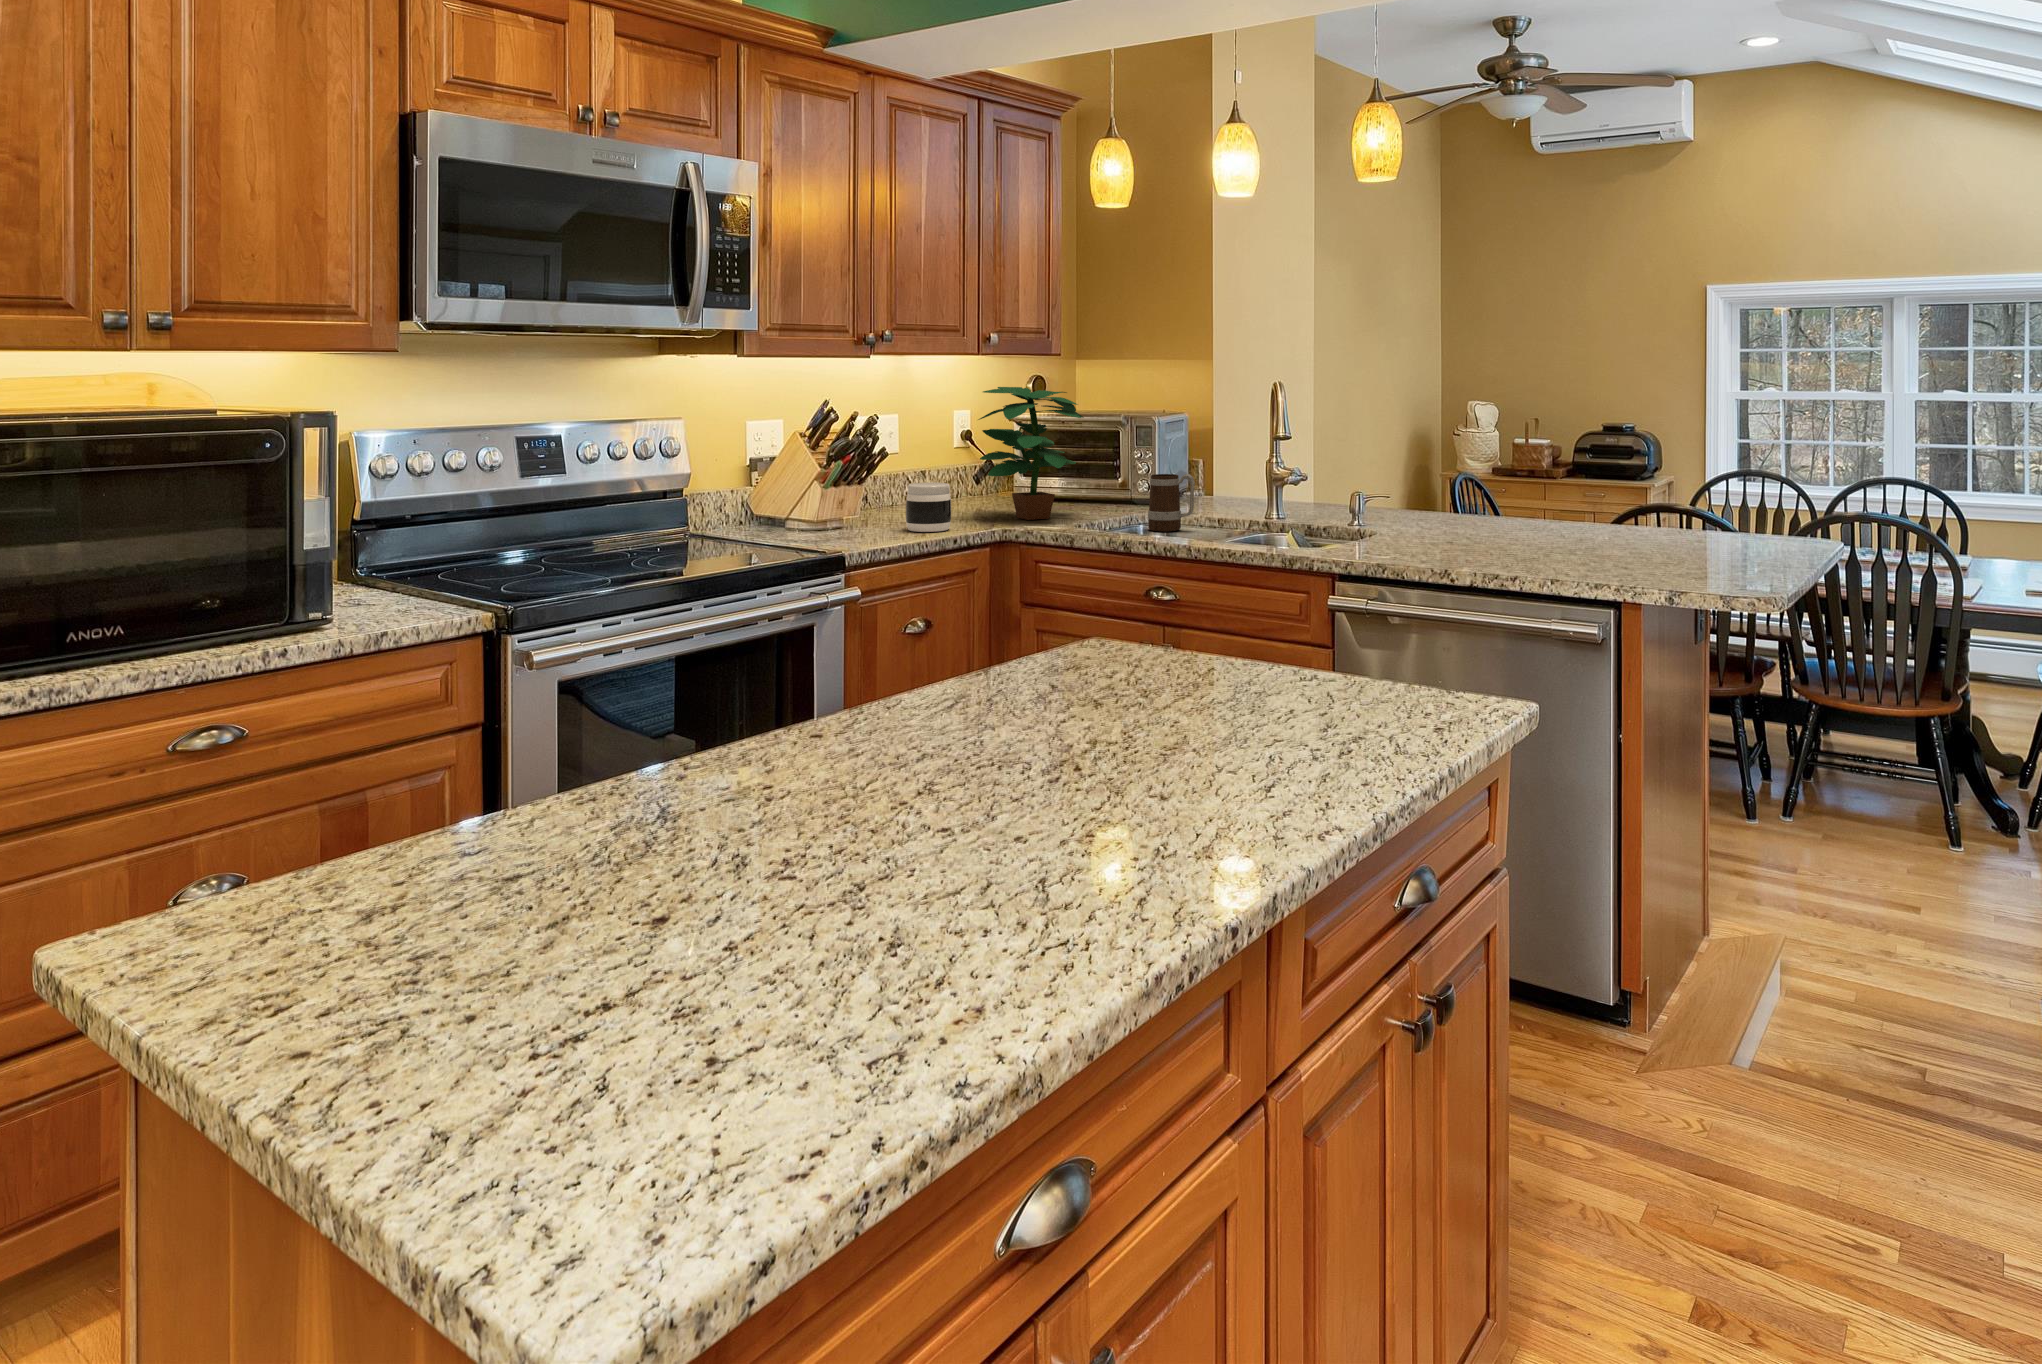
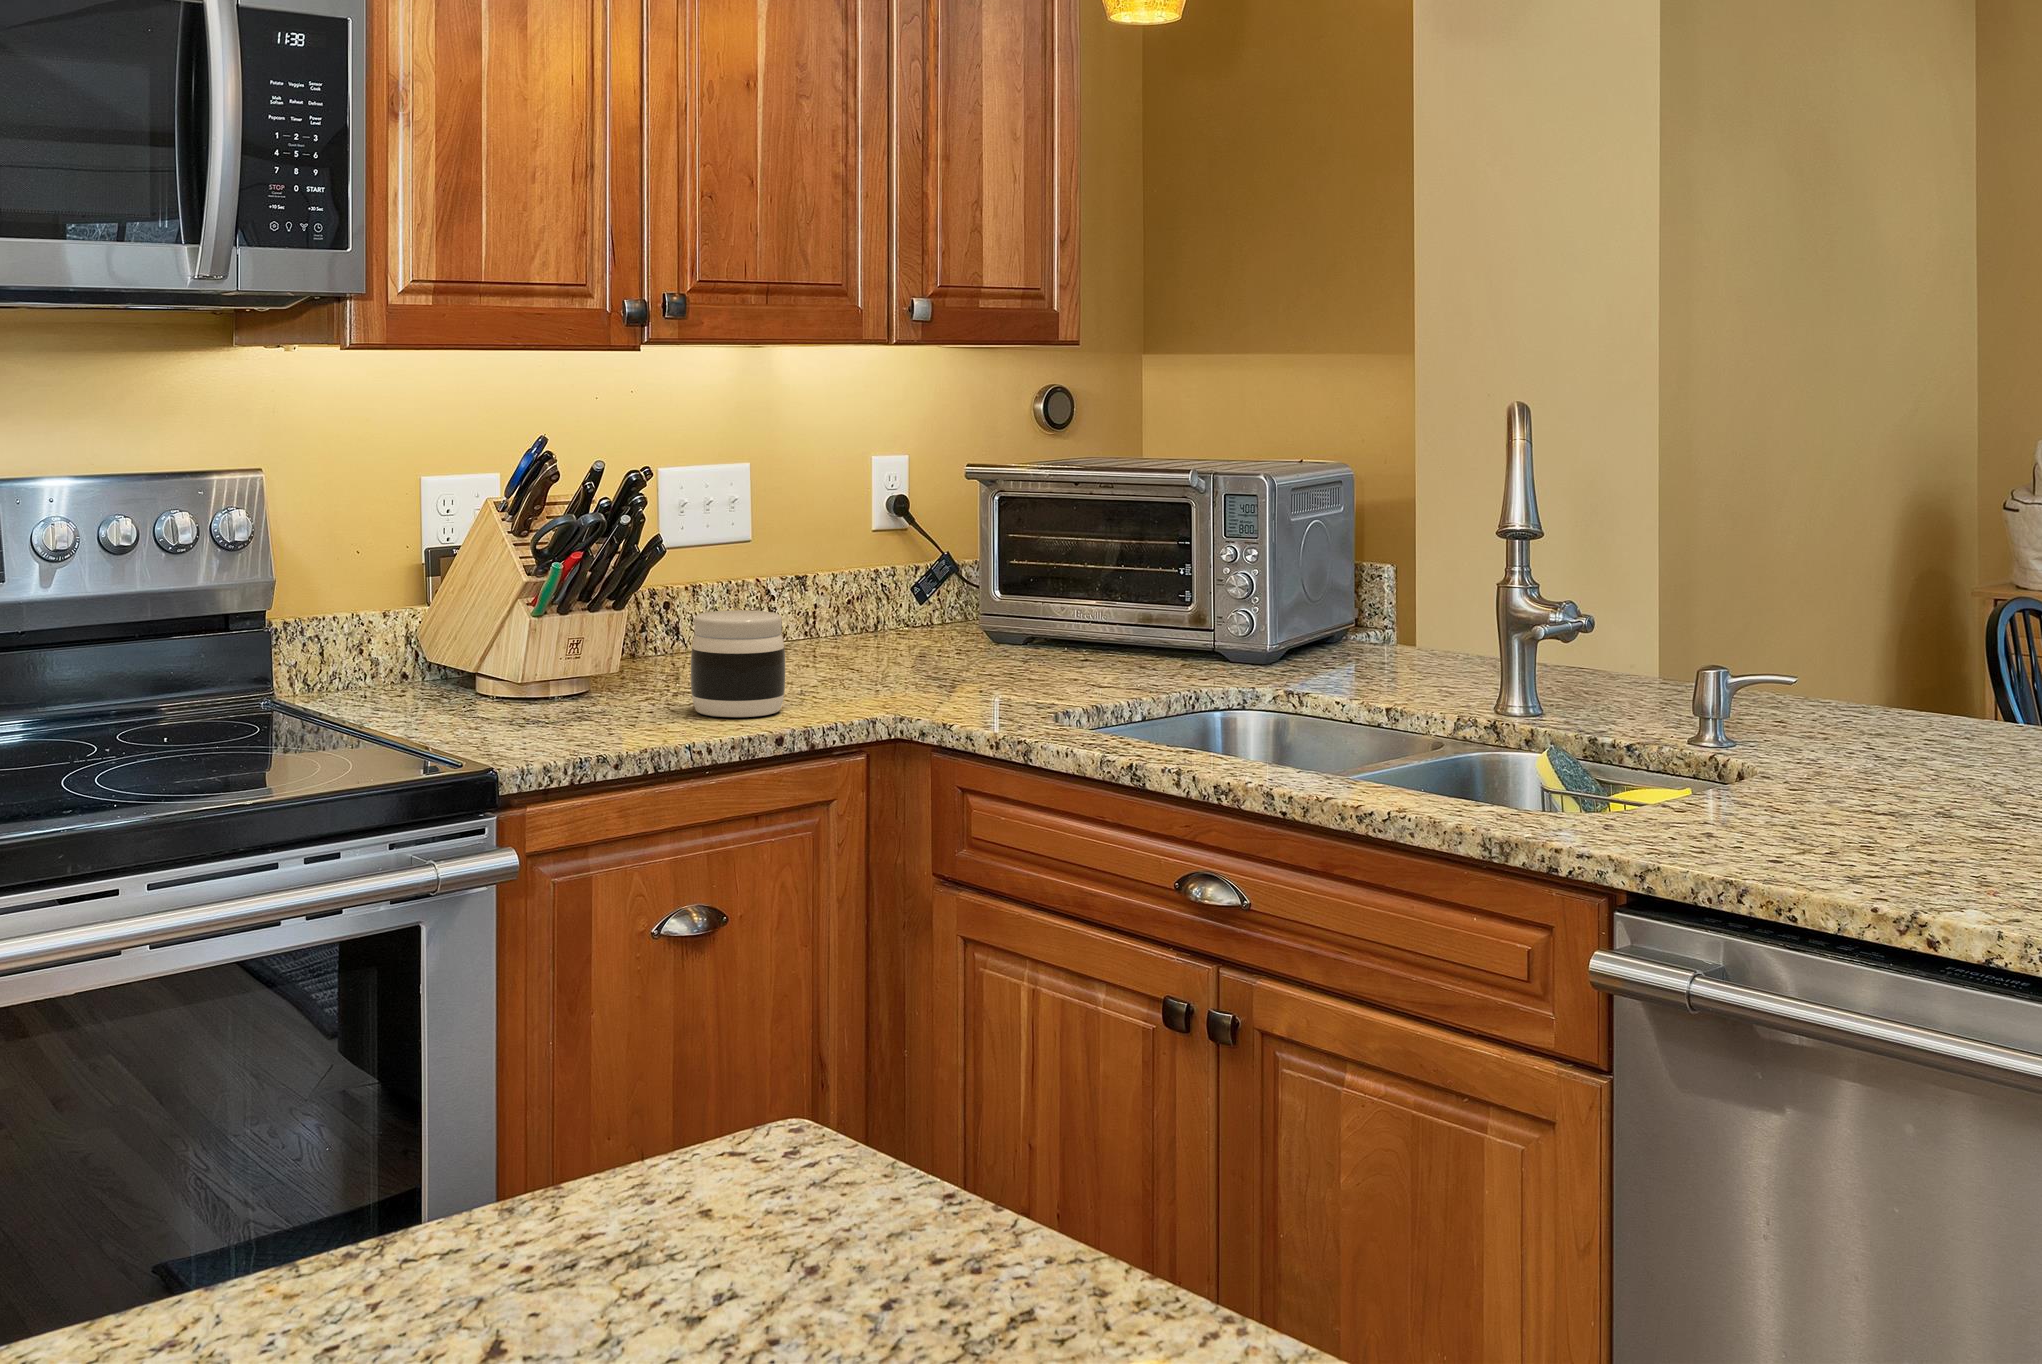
potted plant: present [978,387,1084,520] -> none [864,409,1092,693]
mug: present [1148,474,1195,531] -> none [1204,608,1309,740]

